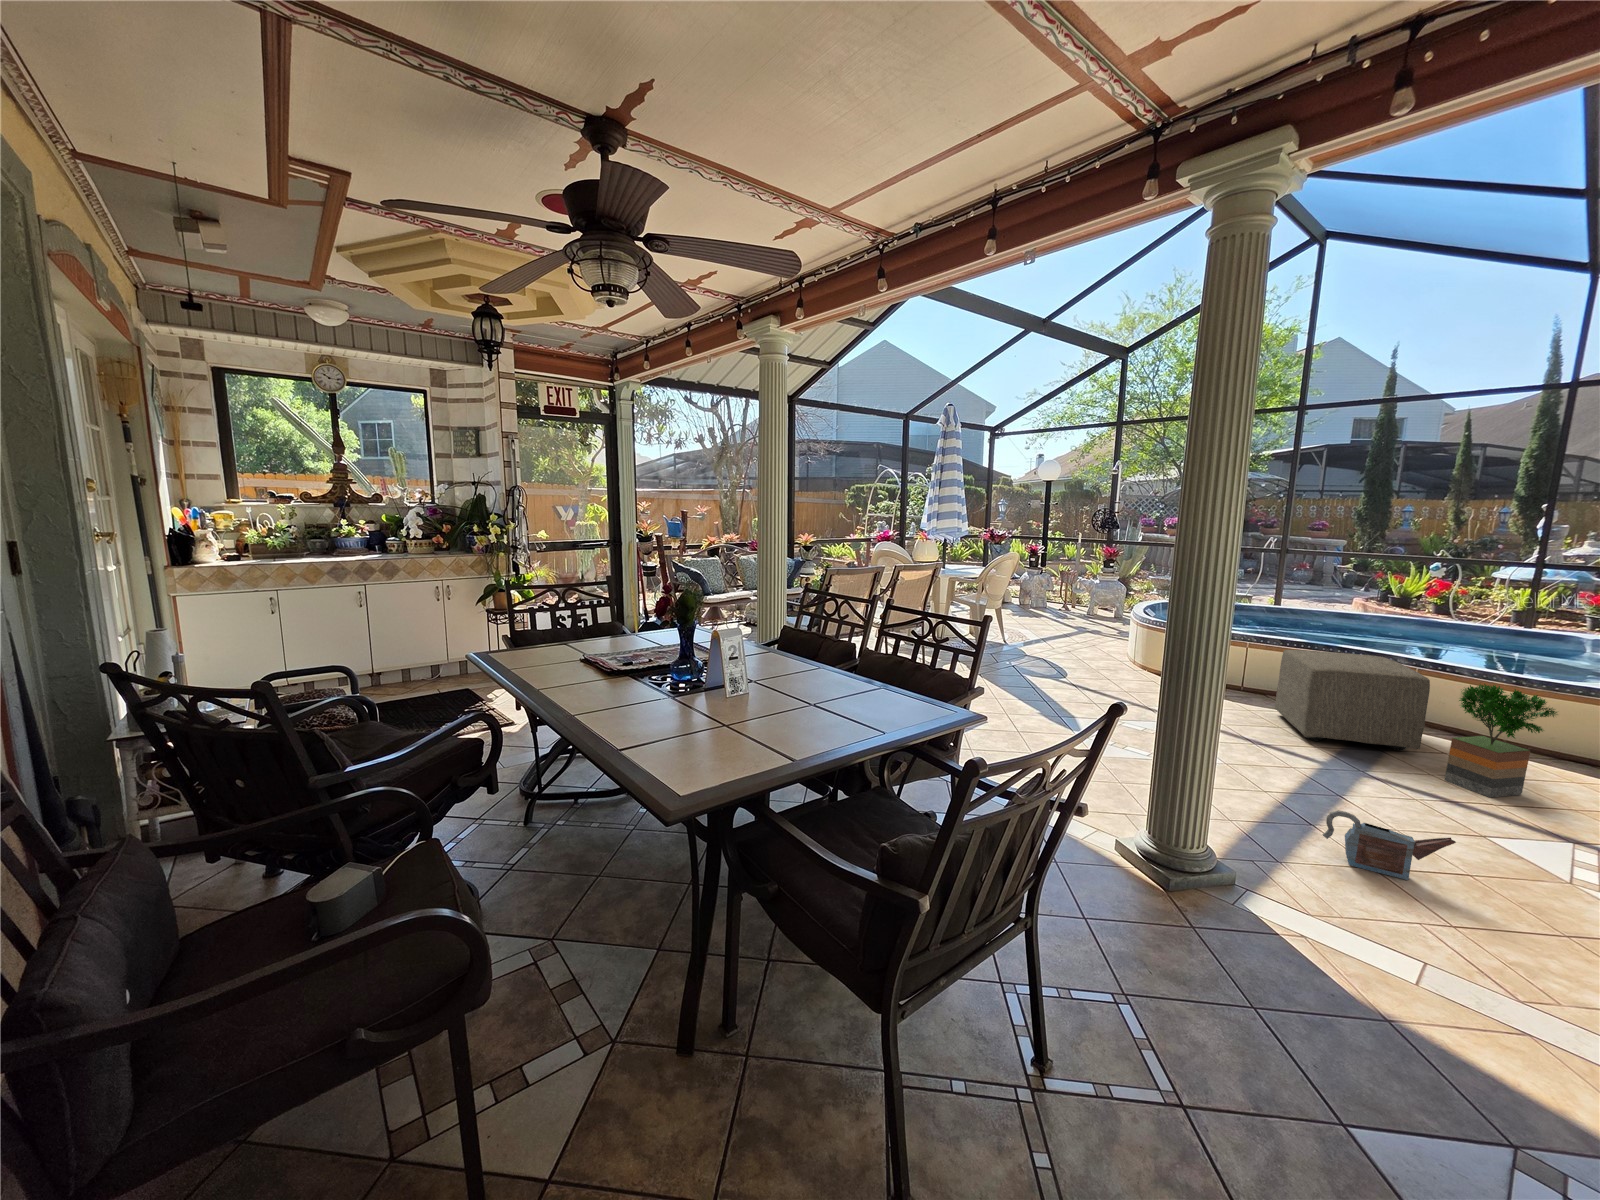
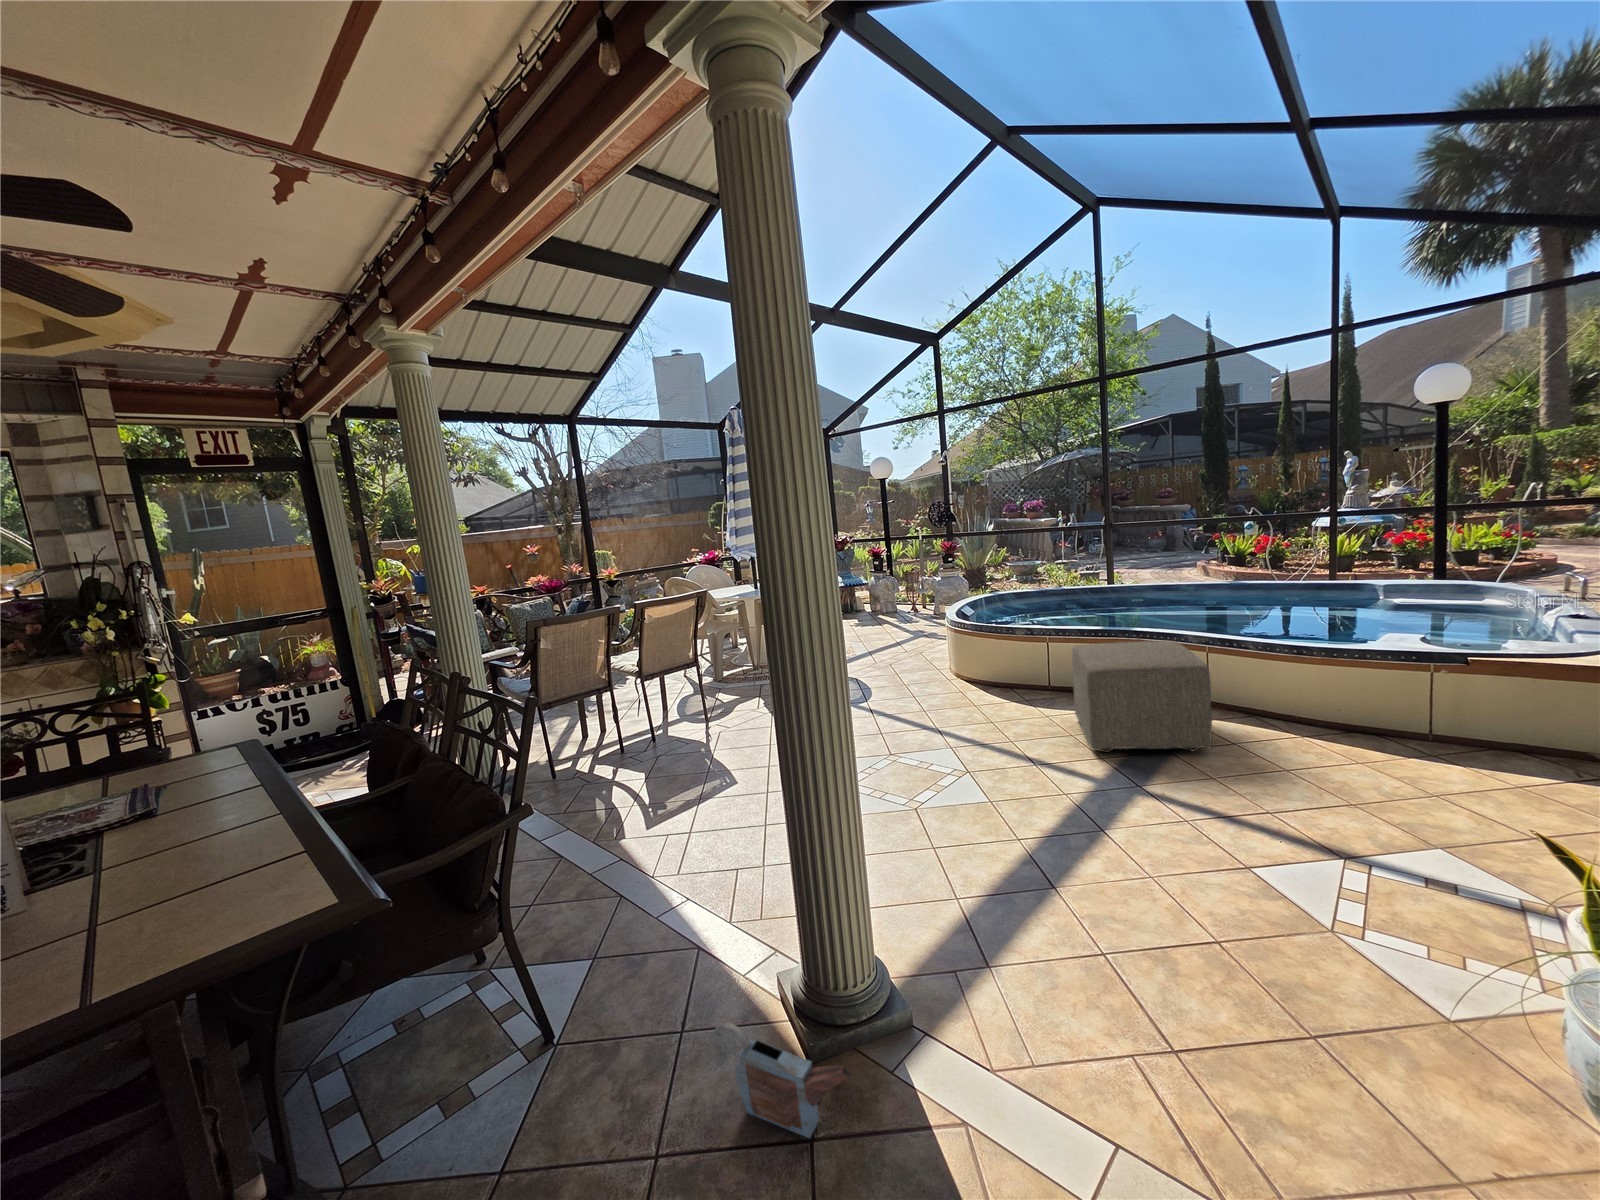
potted tree: present [1444,684,1557,797] -> none [1224,668,1329,806]
watering can: present [1322,810,1456,880] -> present [713,1022,851,1138]

